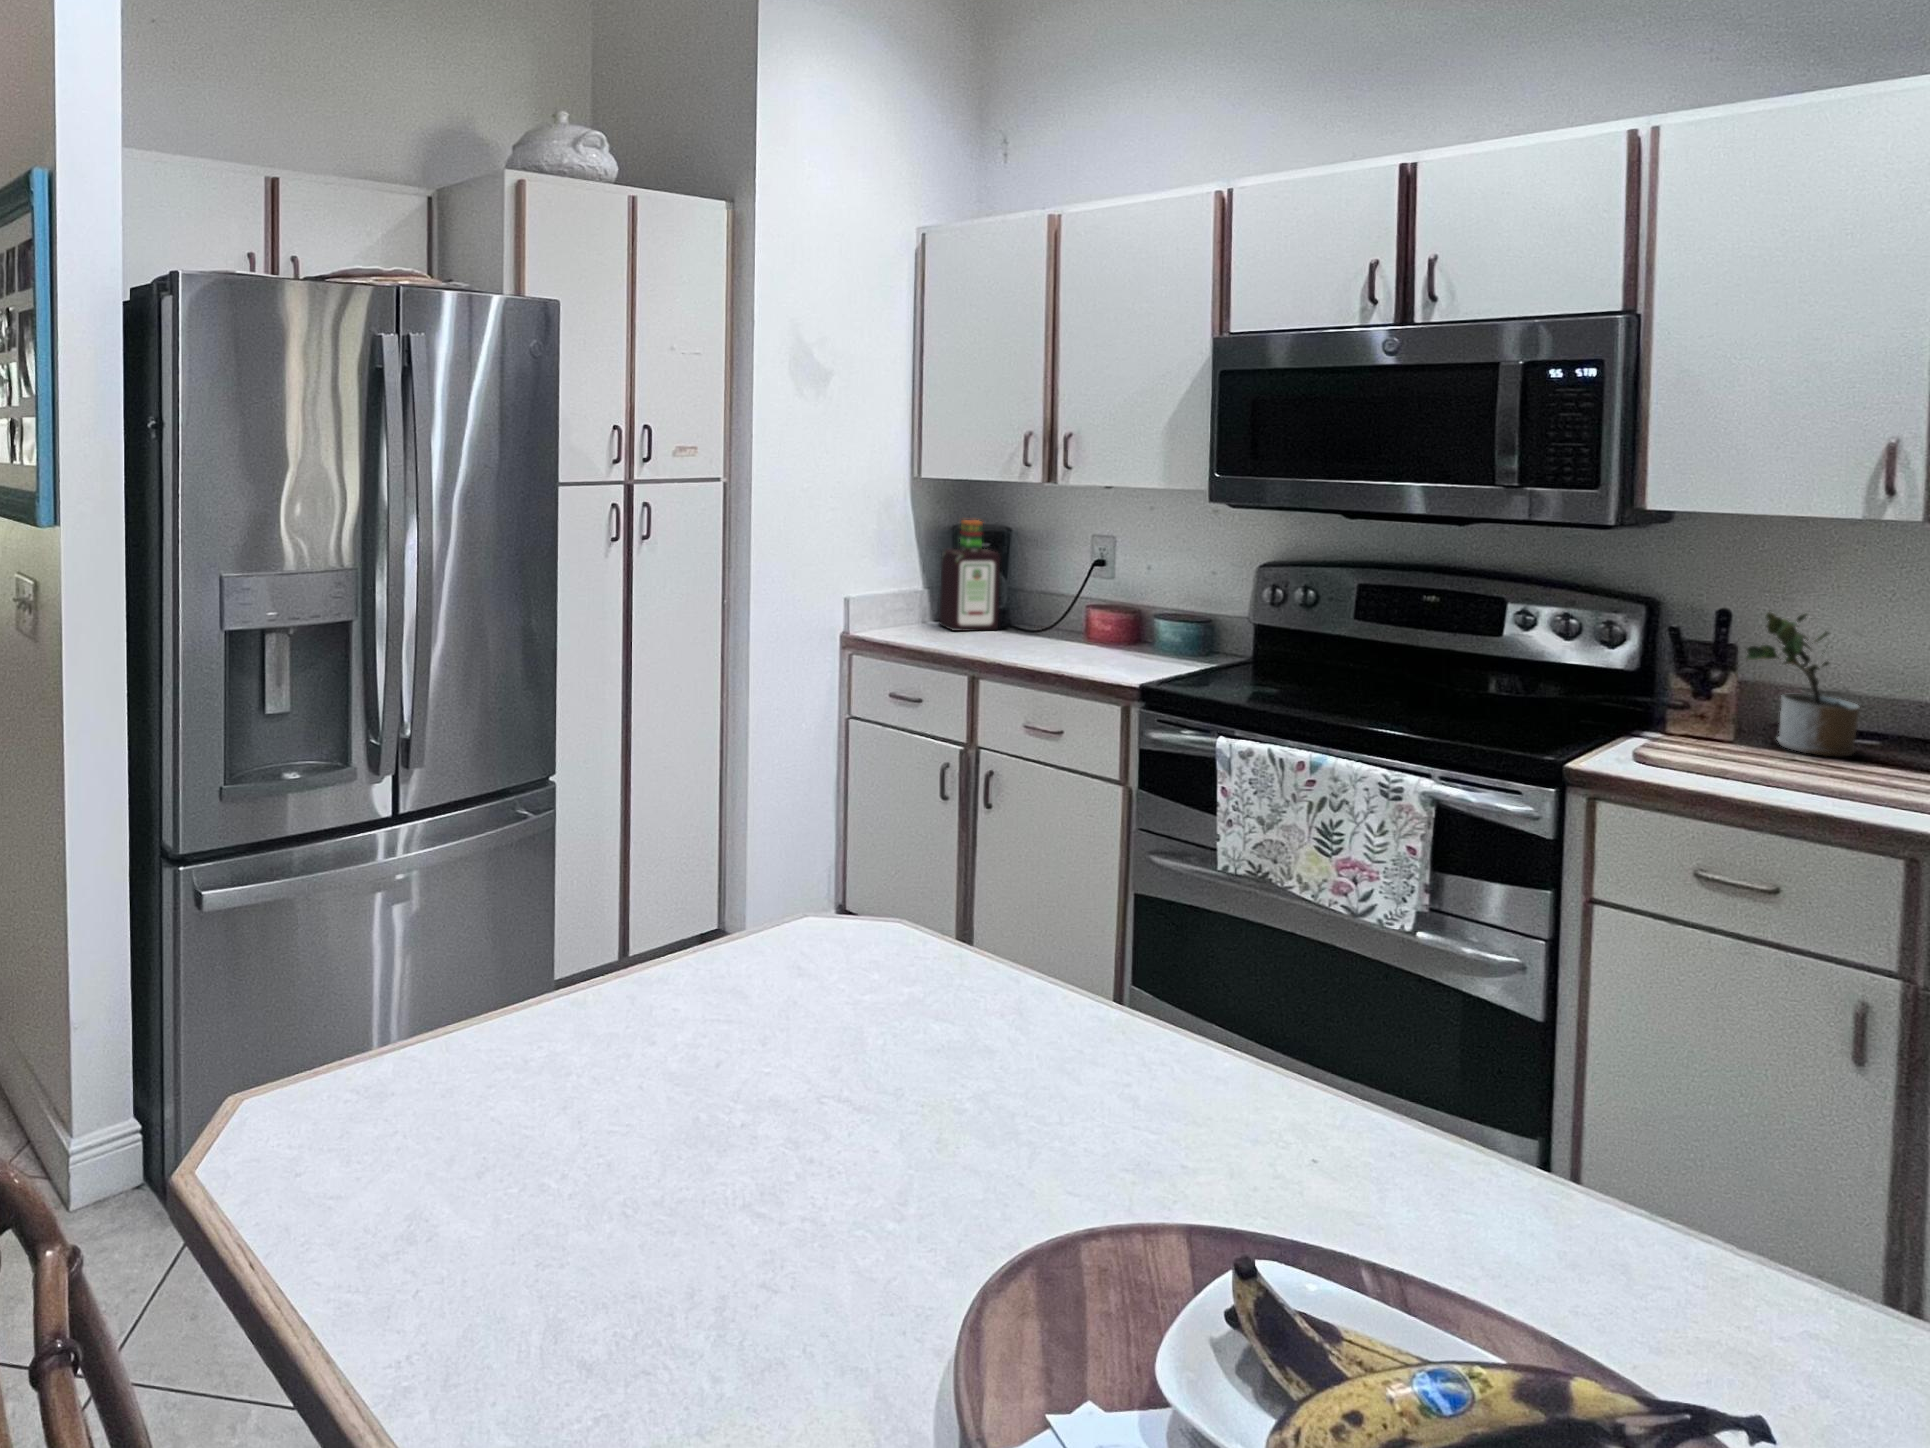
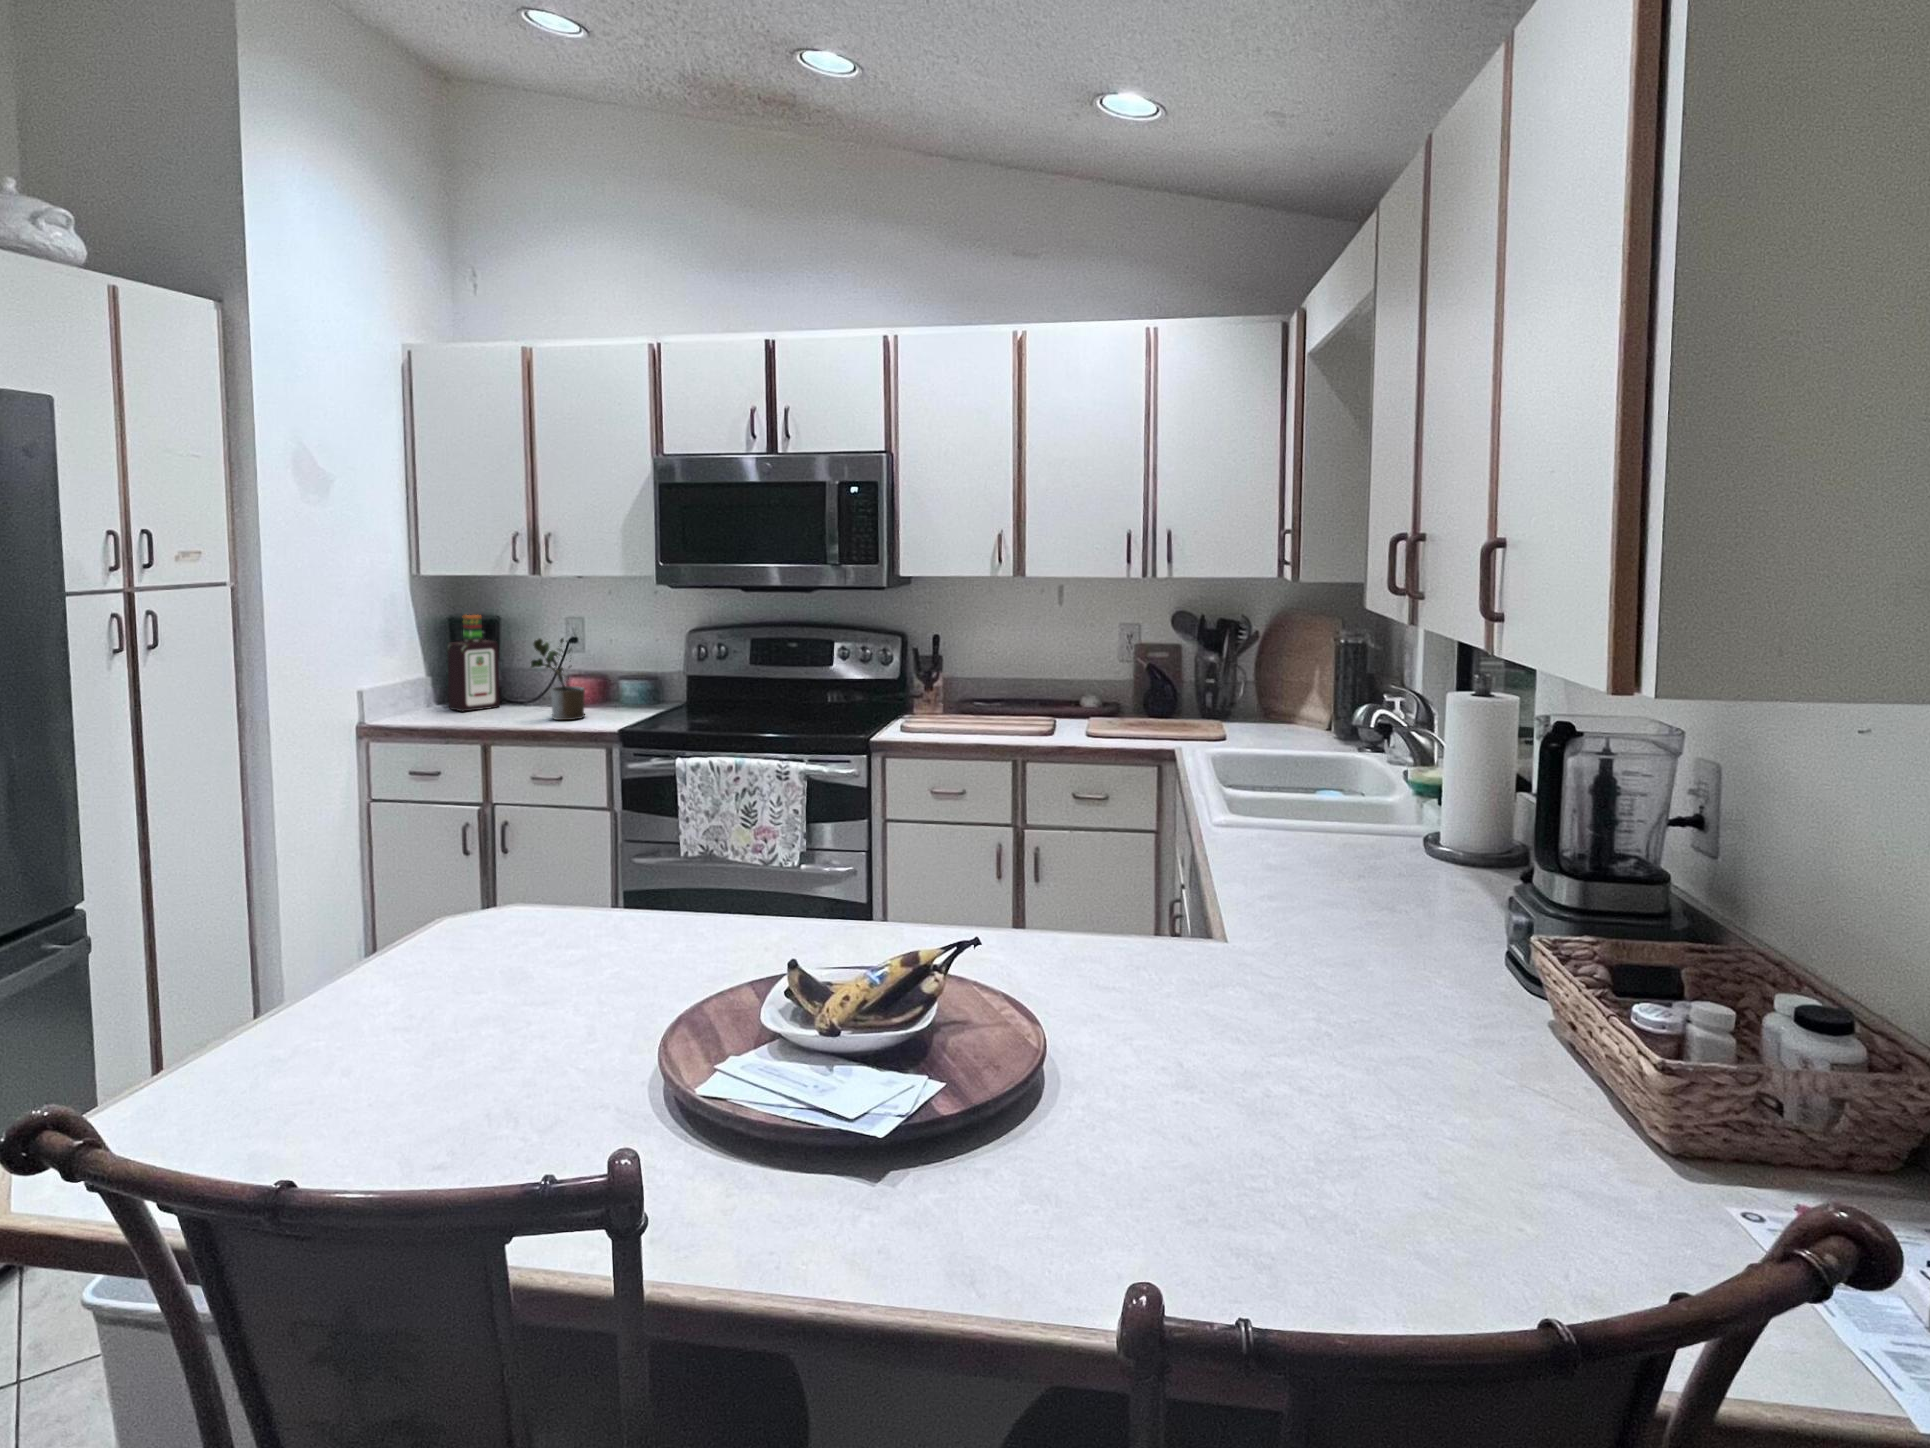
potted plant: present [1747,612,1860,756] -> present [531,638,585,720]

